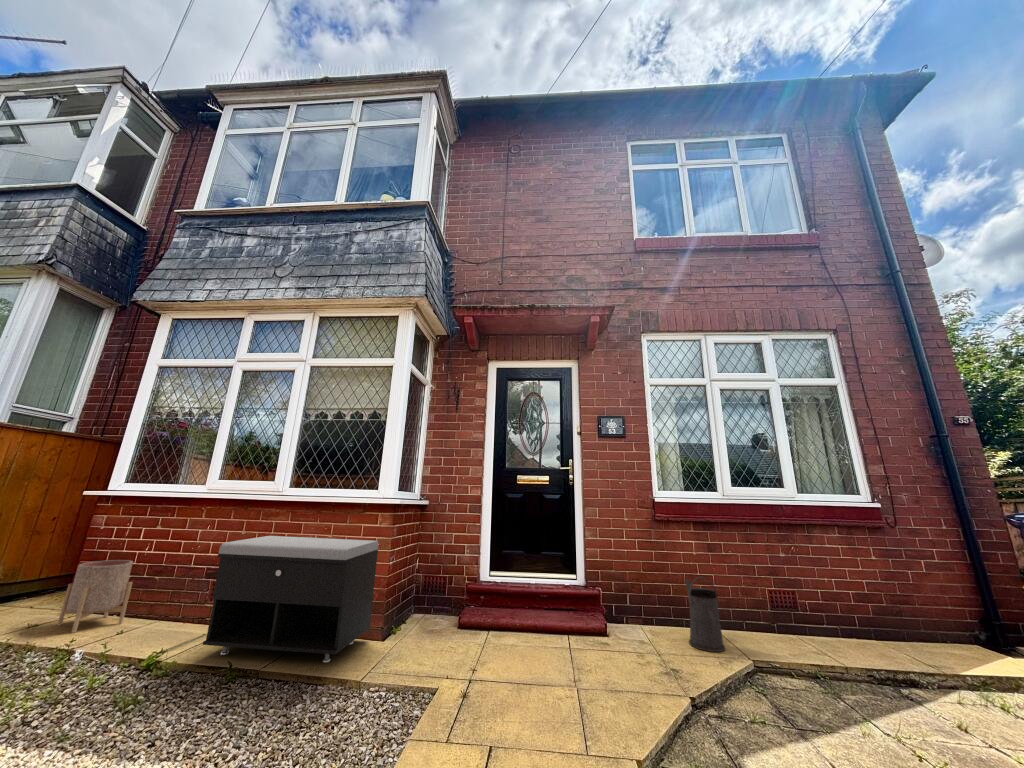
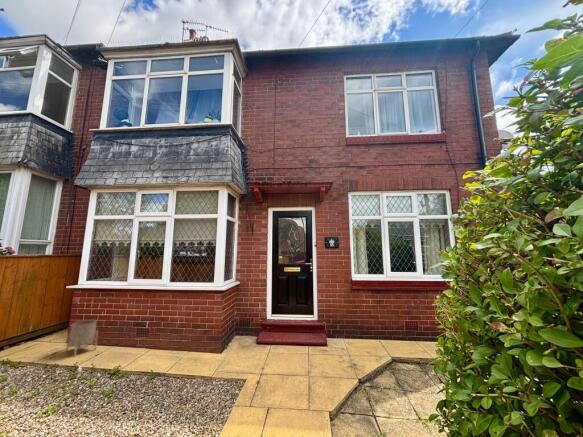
storage bench: present [203,536,378,663] -> none [138,307,216,367]
watering can: present [685,577,725,652] -> none [365,318,381,354]

